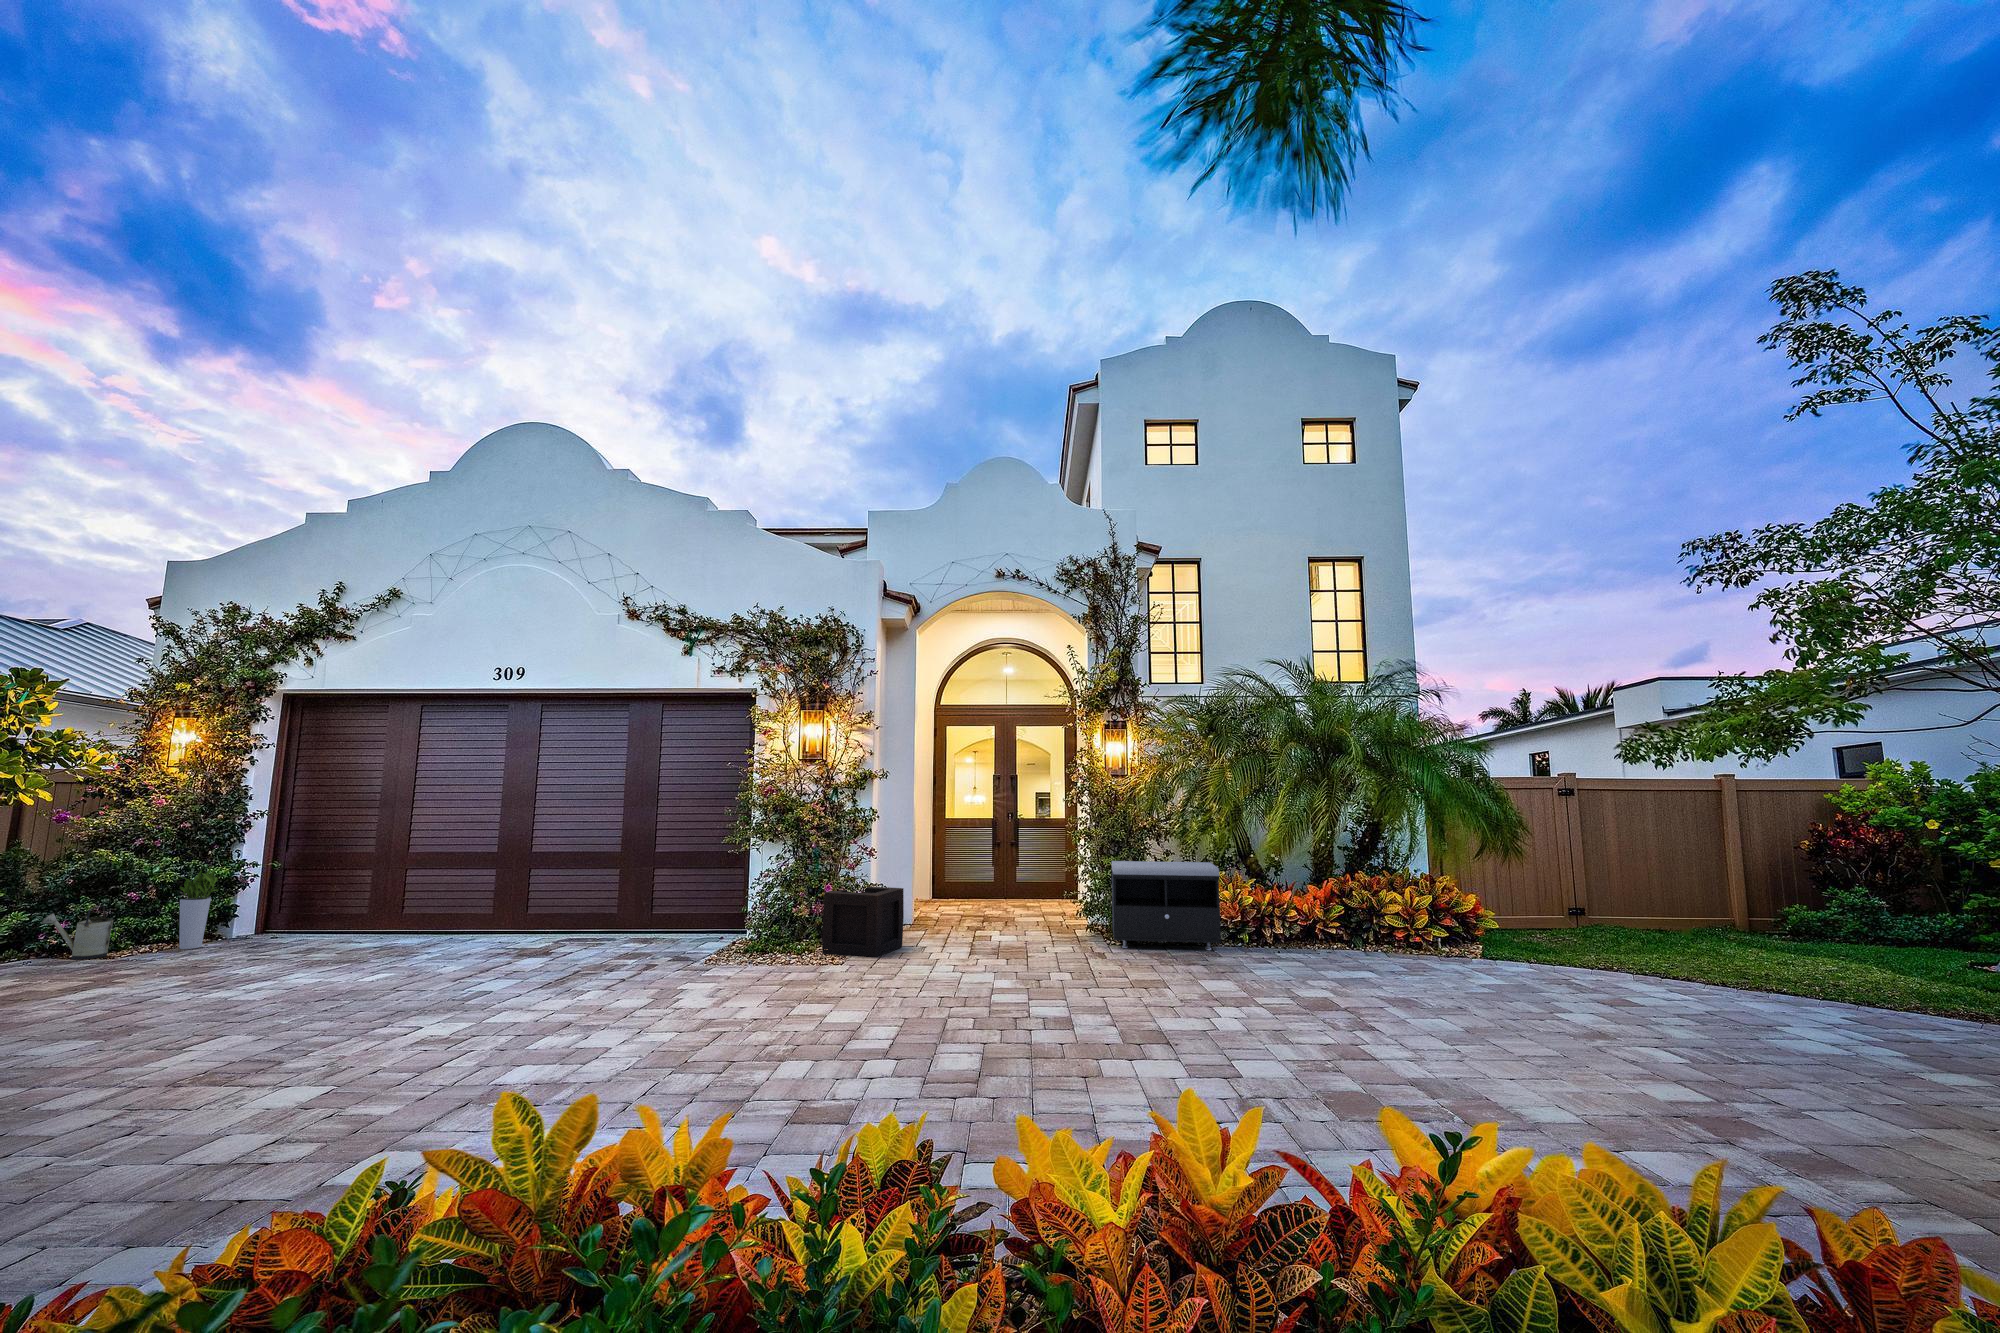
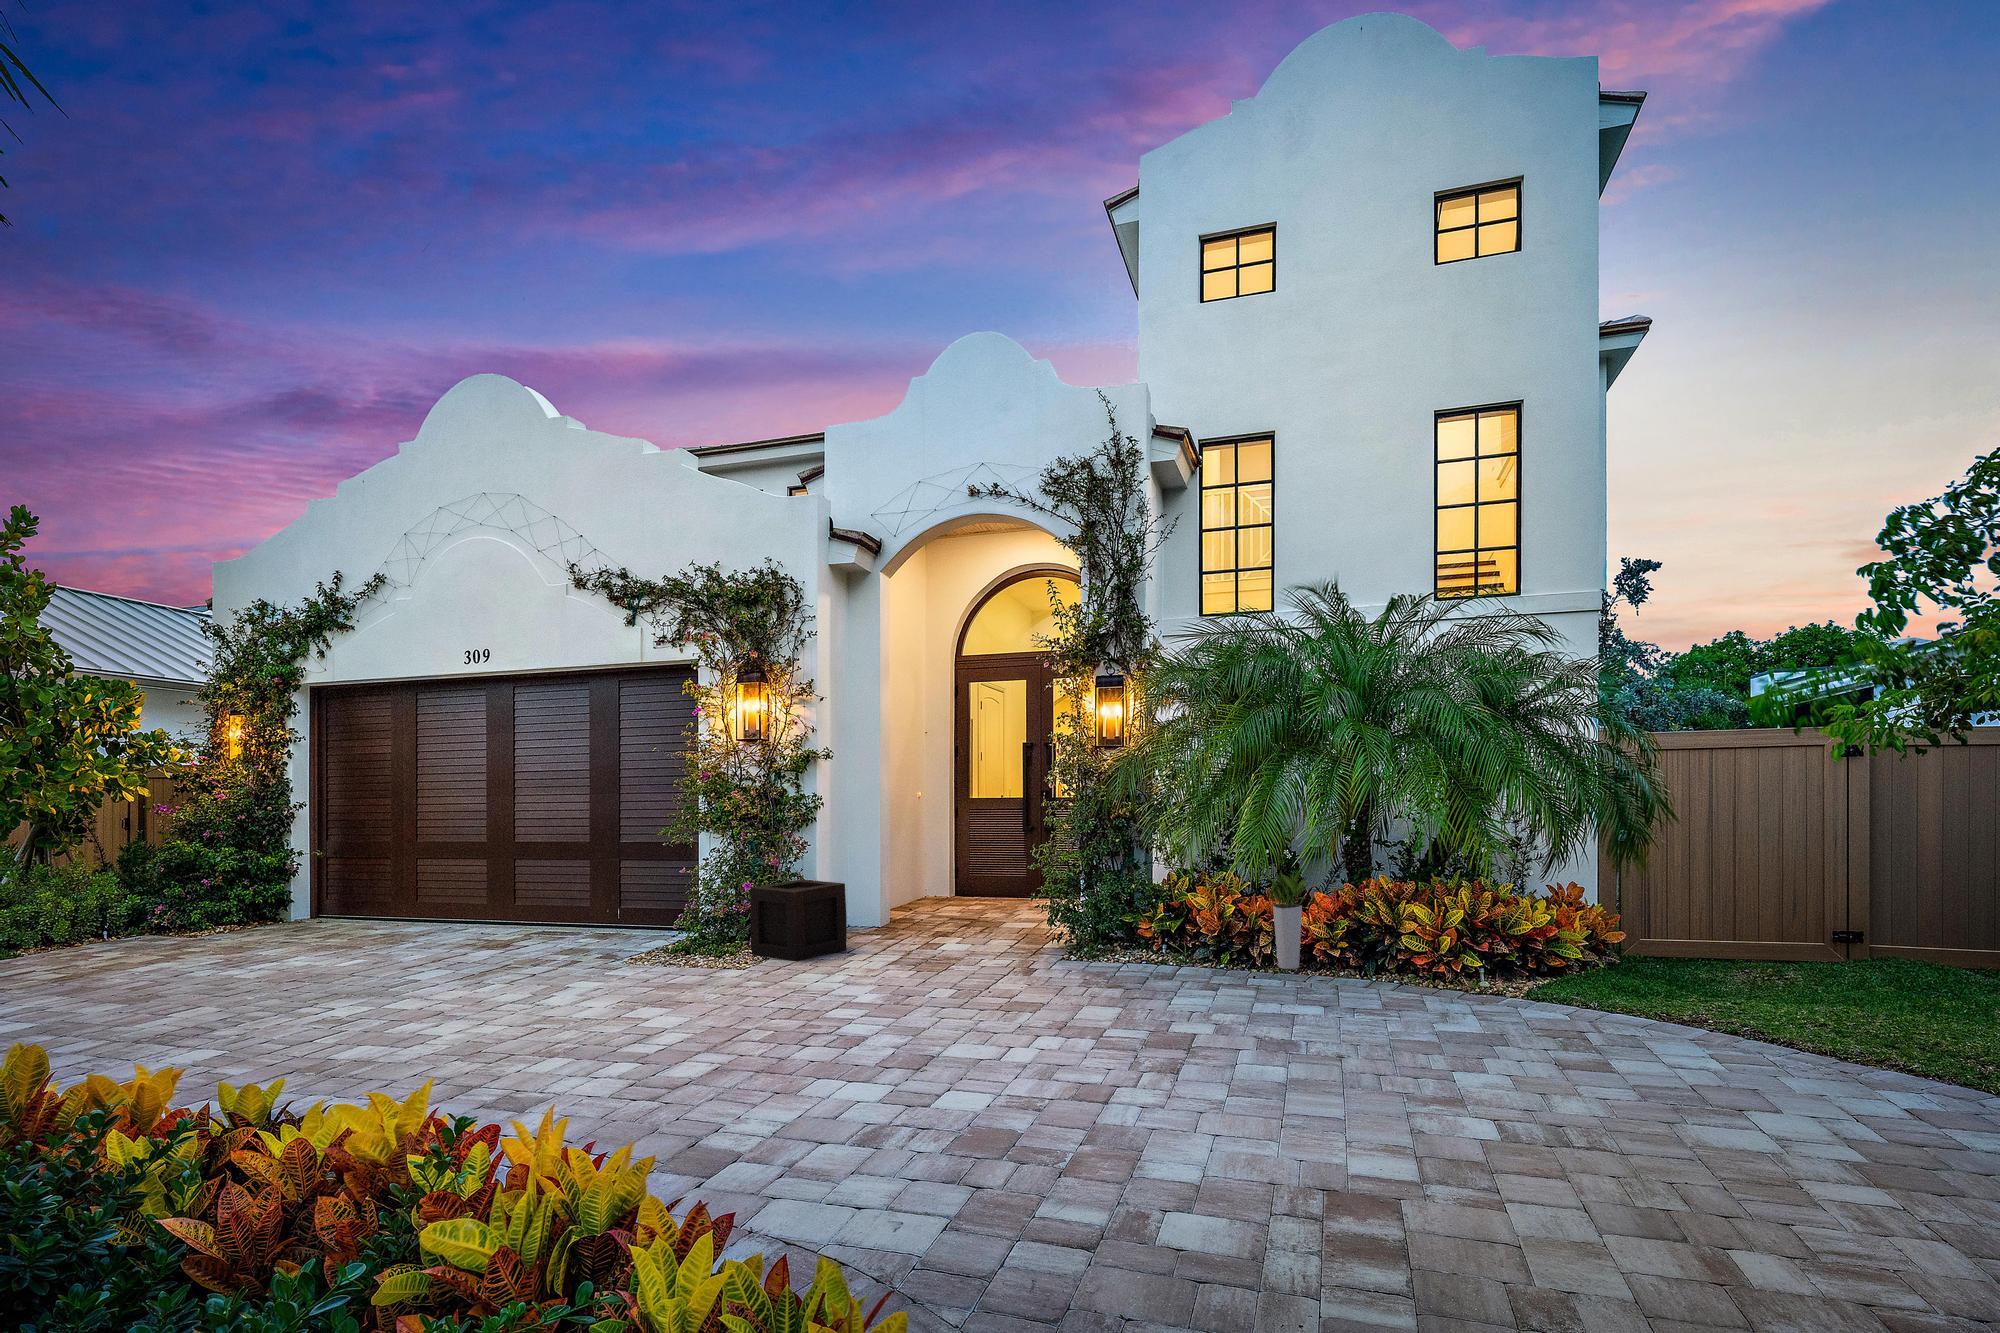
storage bench: present [1112,861,1221,950] -> none [1077,852,1229,968]
planter: present [179,870,218,949] -> present [1265,870,1308,969]
watering can: present [41,906,116,960] -> none [140,890,193,936]

